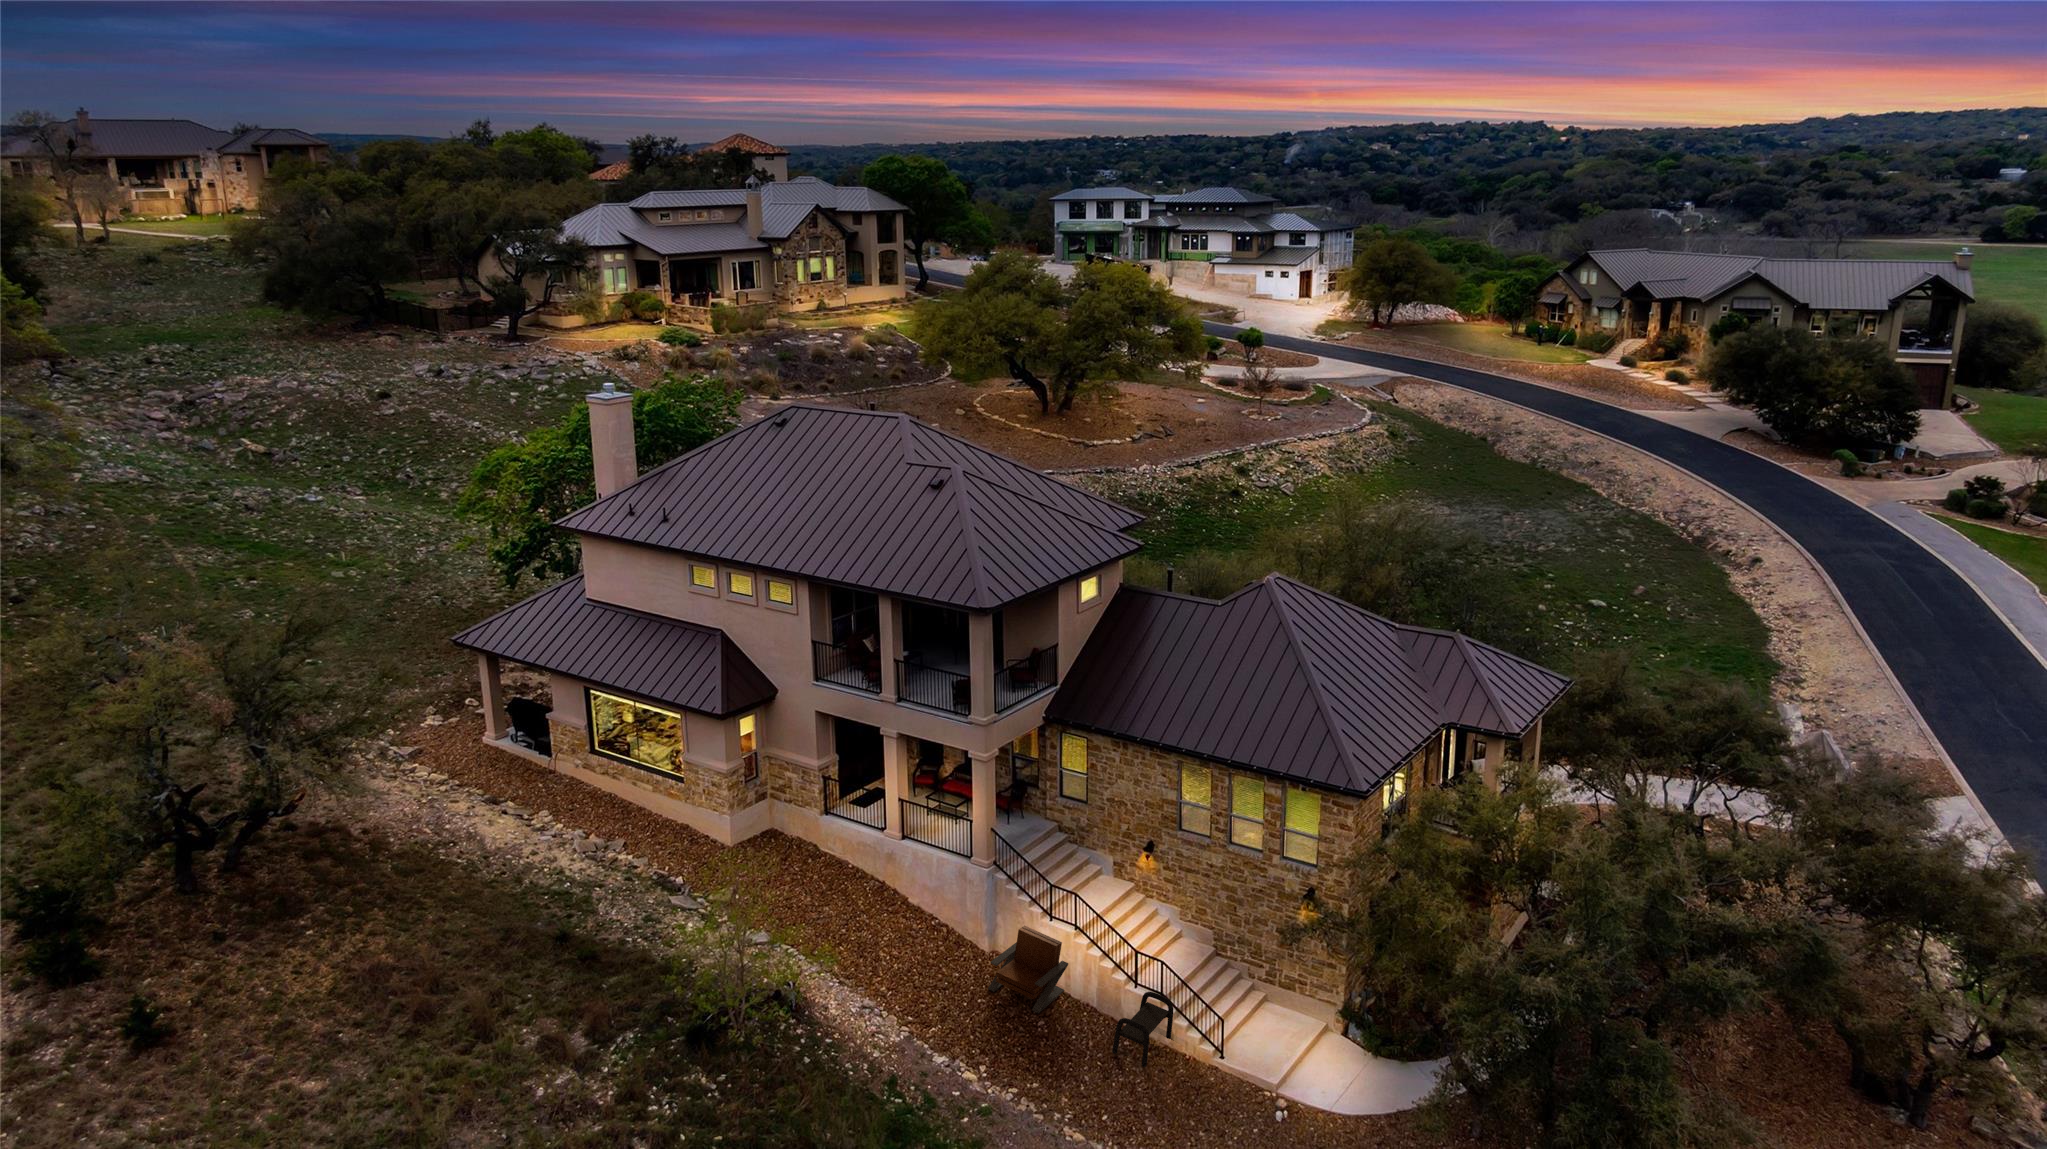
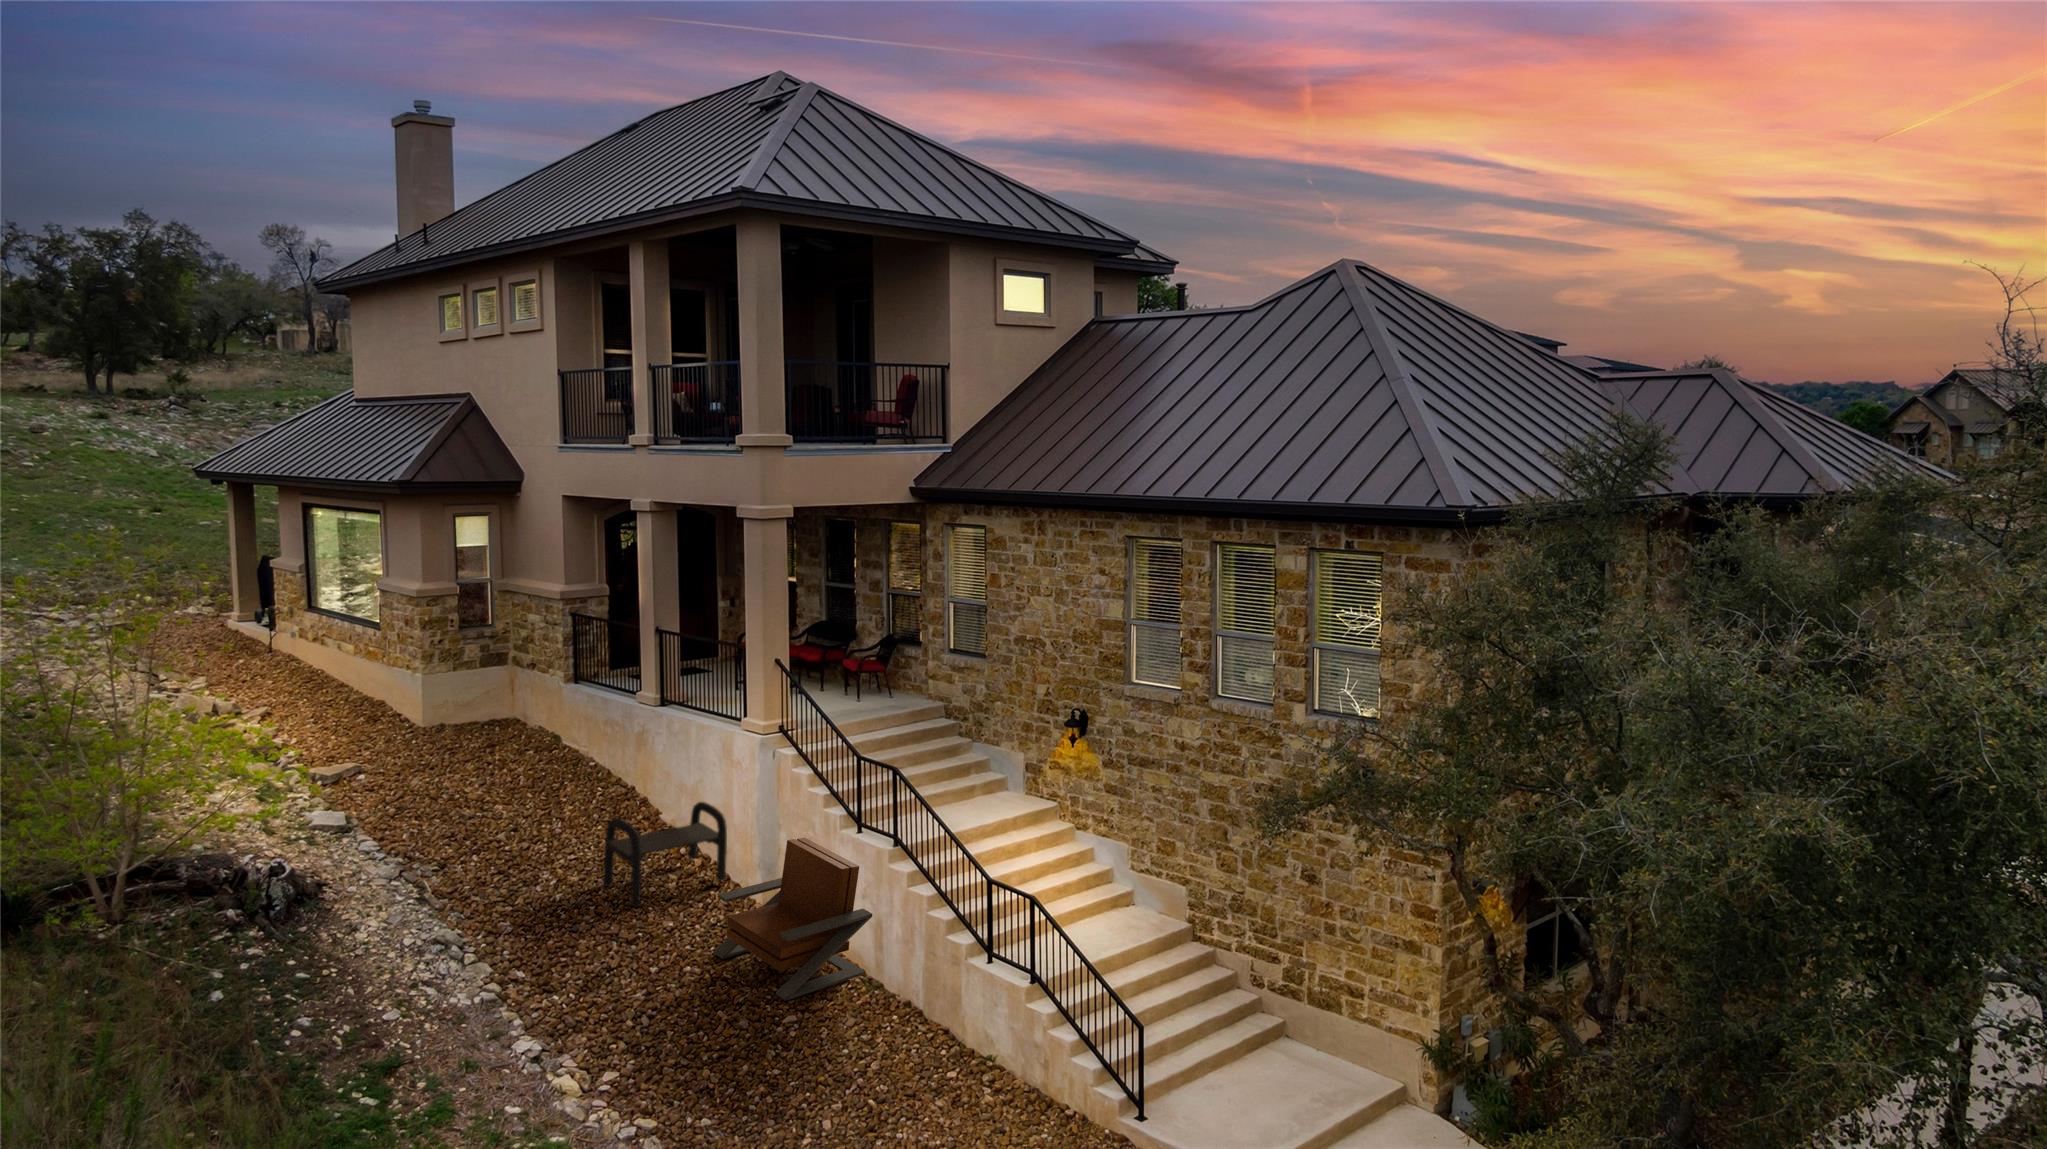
bench: present [1112,992,1173,1067] -> present [603,802,727,906]

